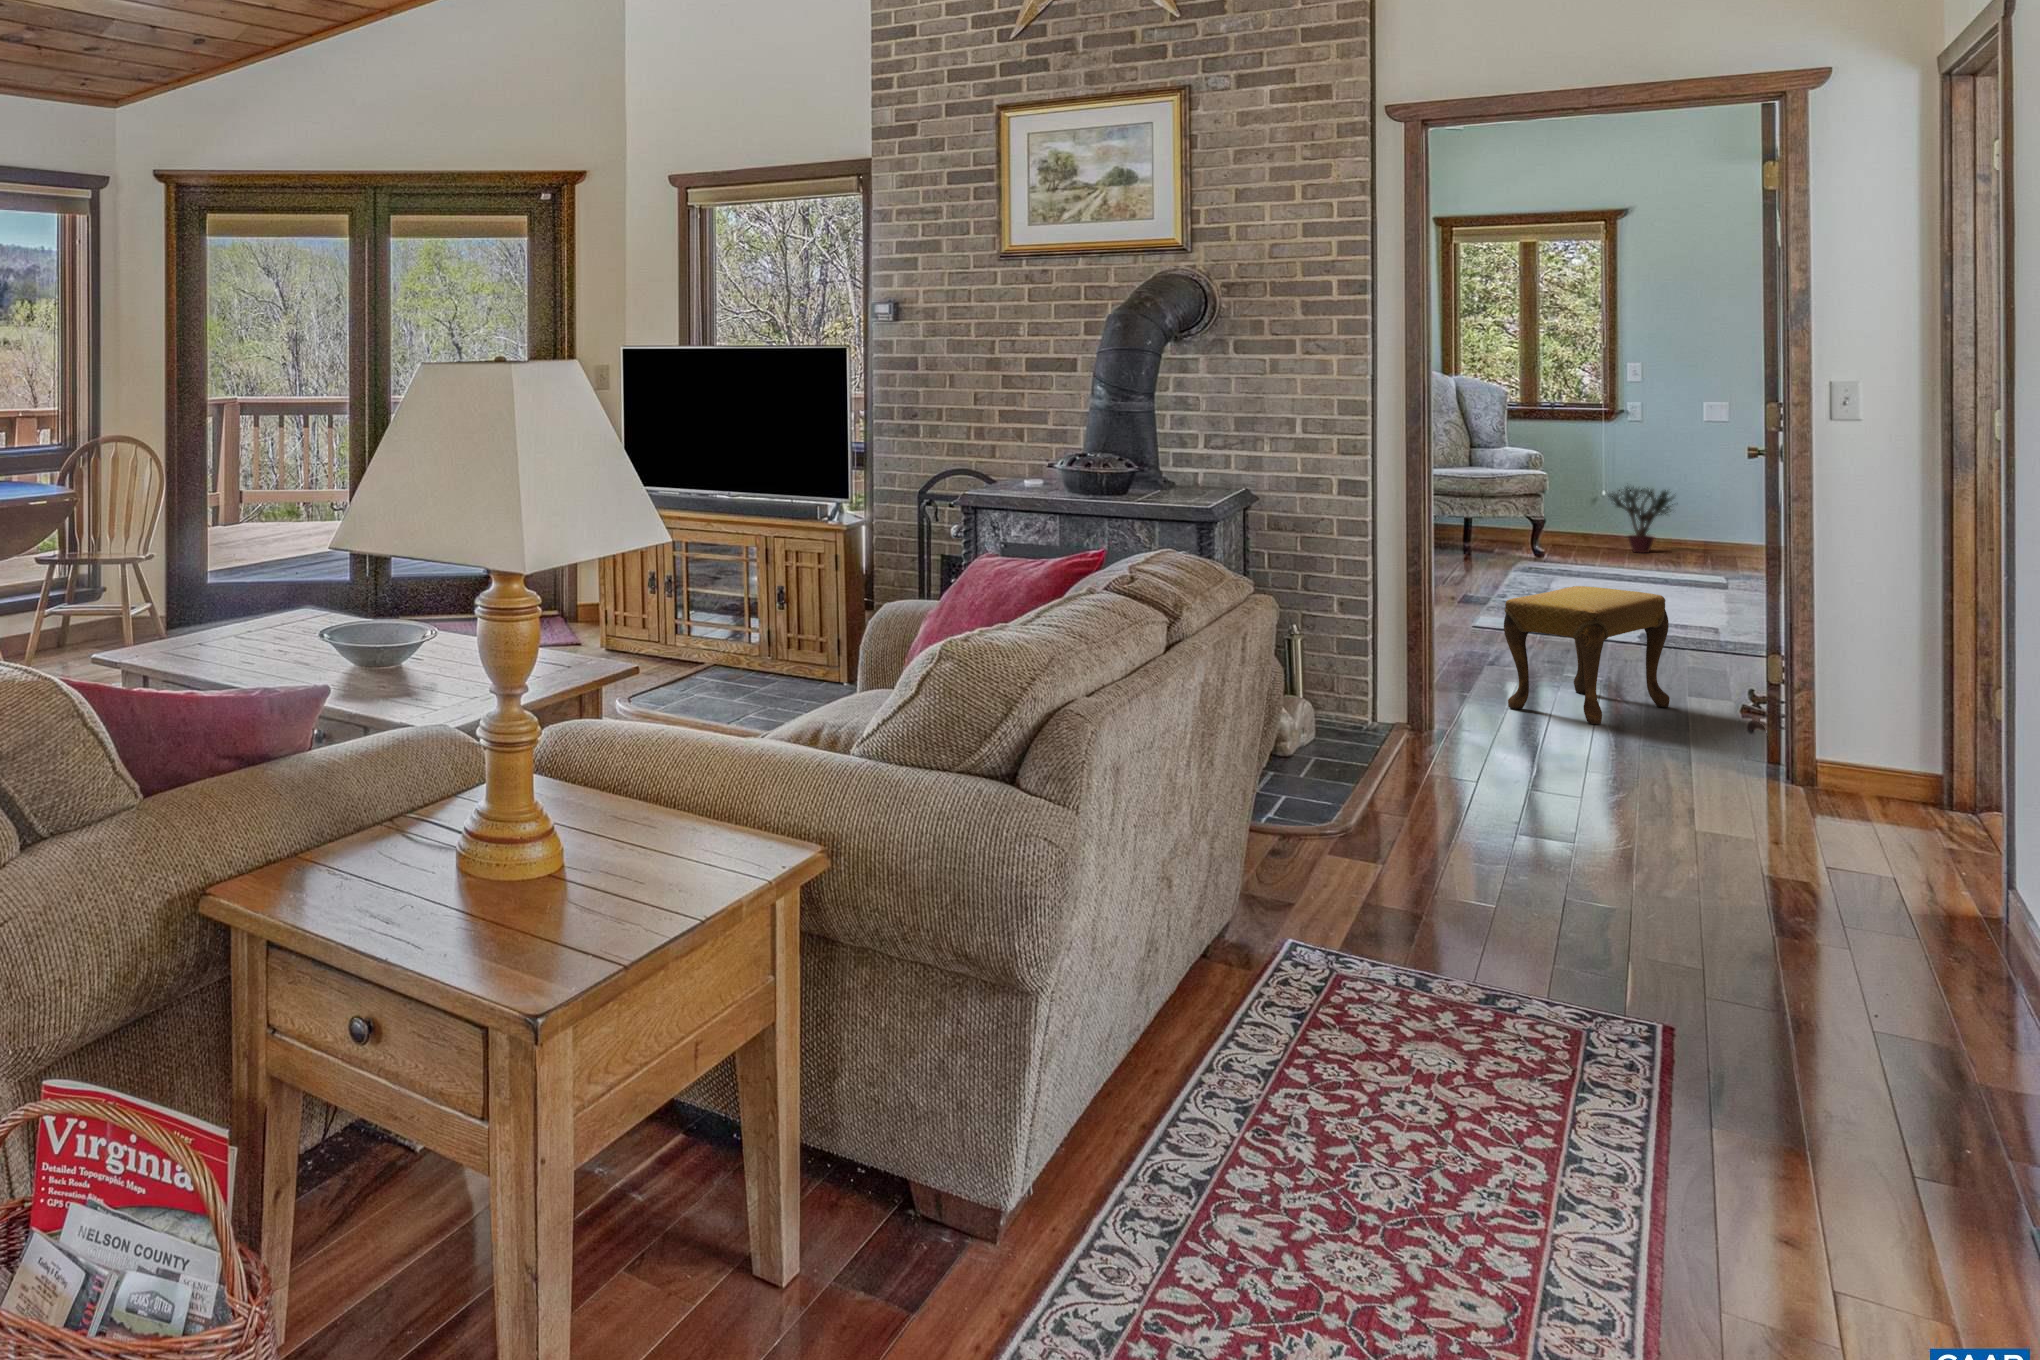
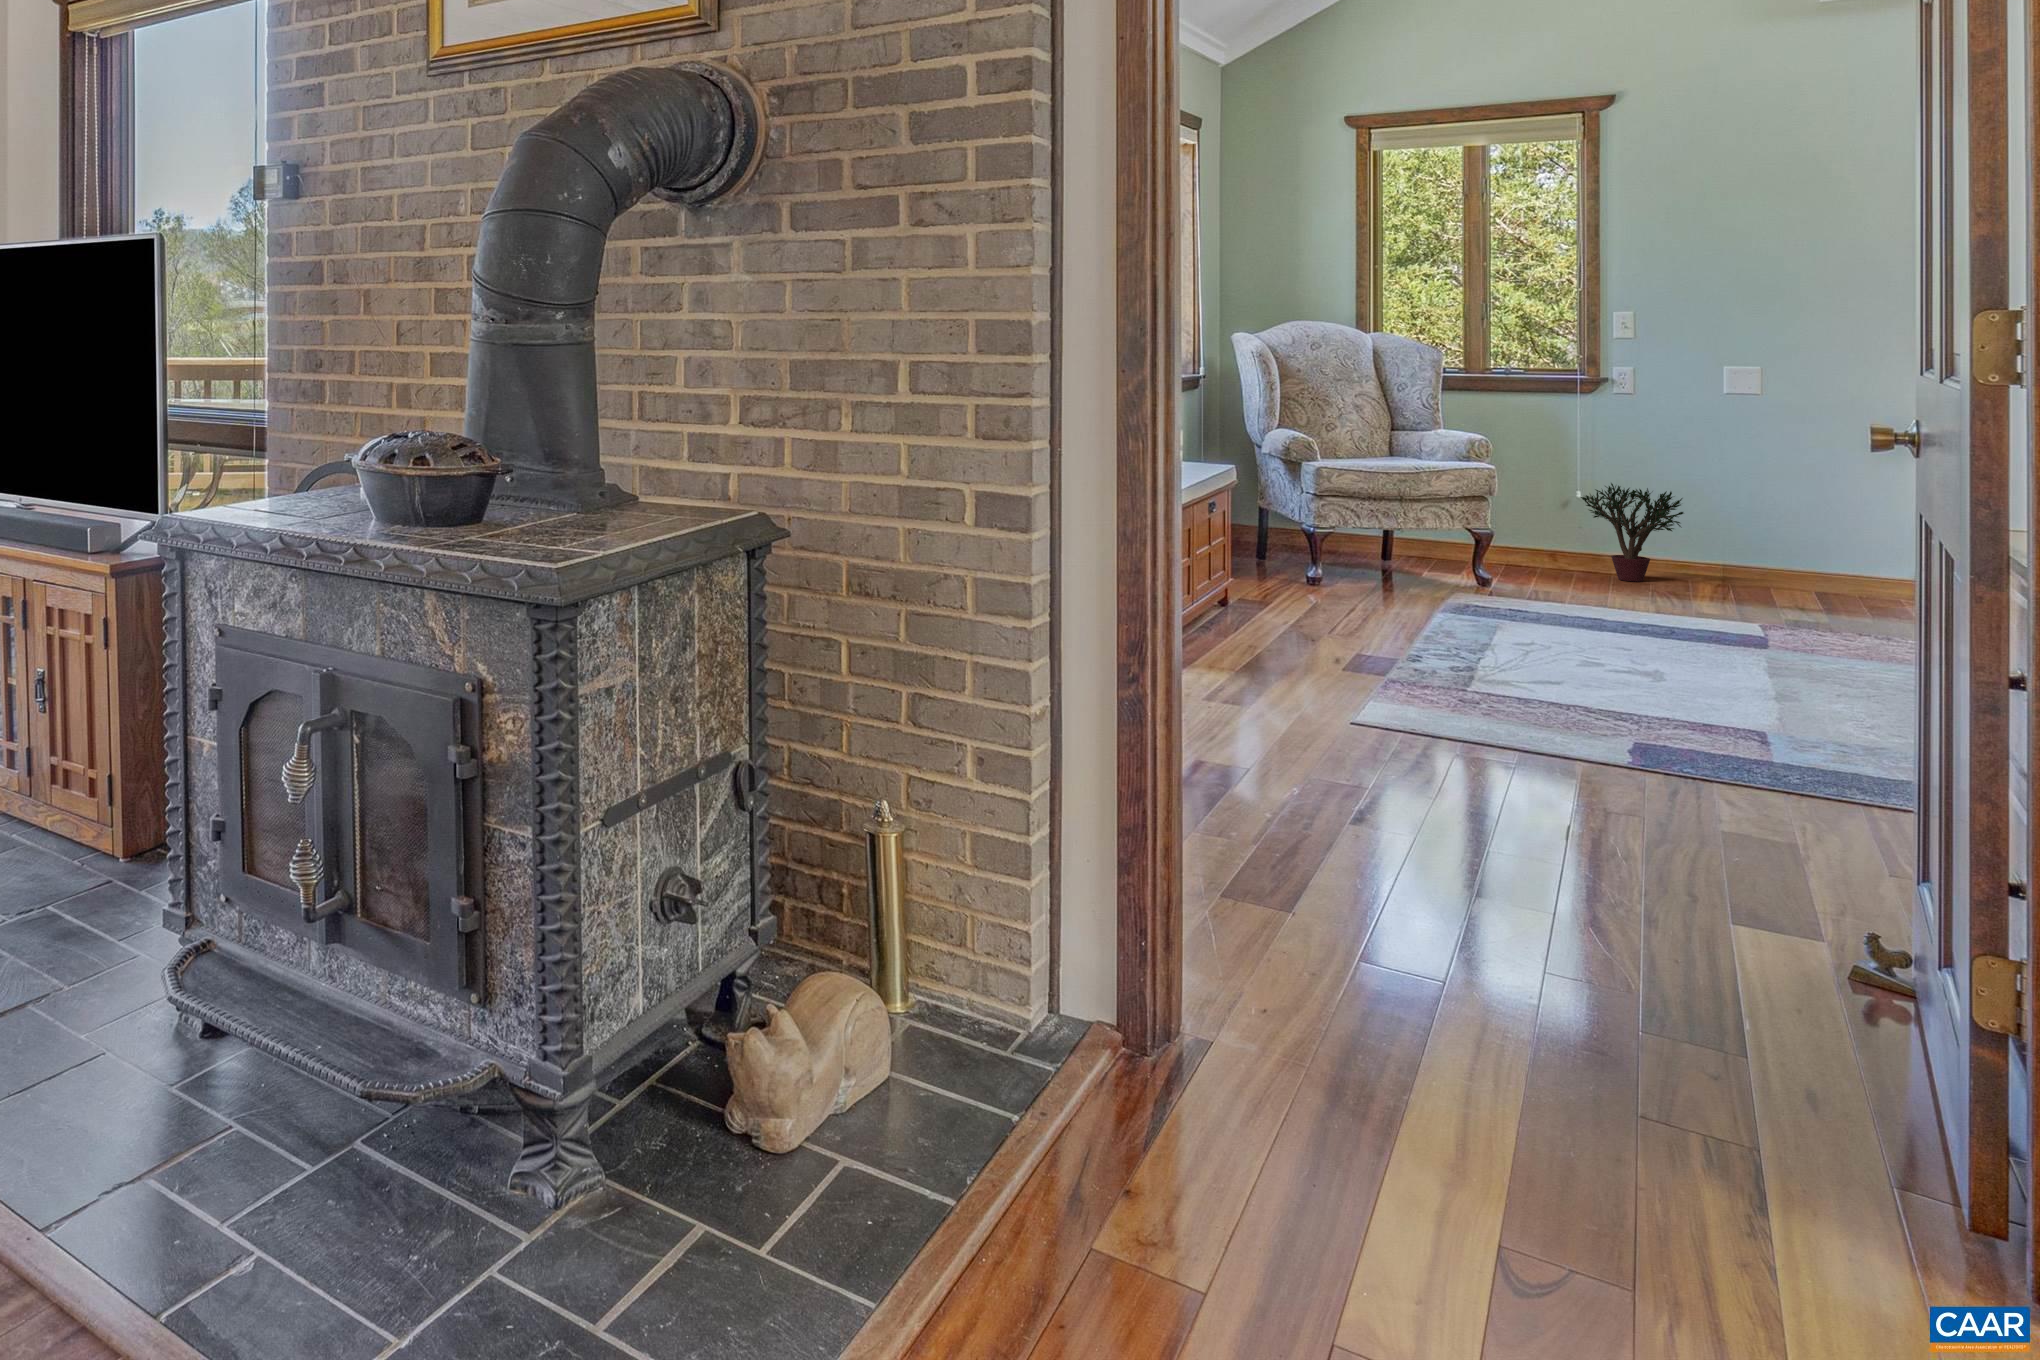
footstool: present [1504,586,1669,724] -> none [1355,701,1694,1022]

